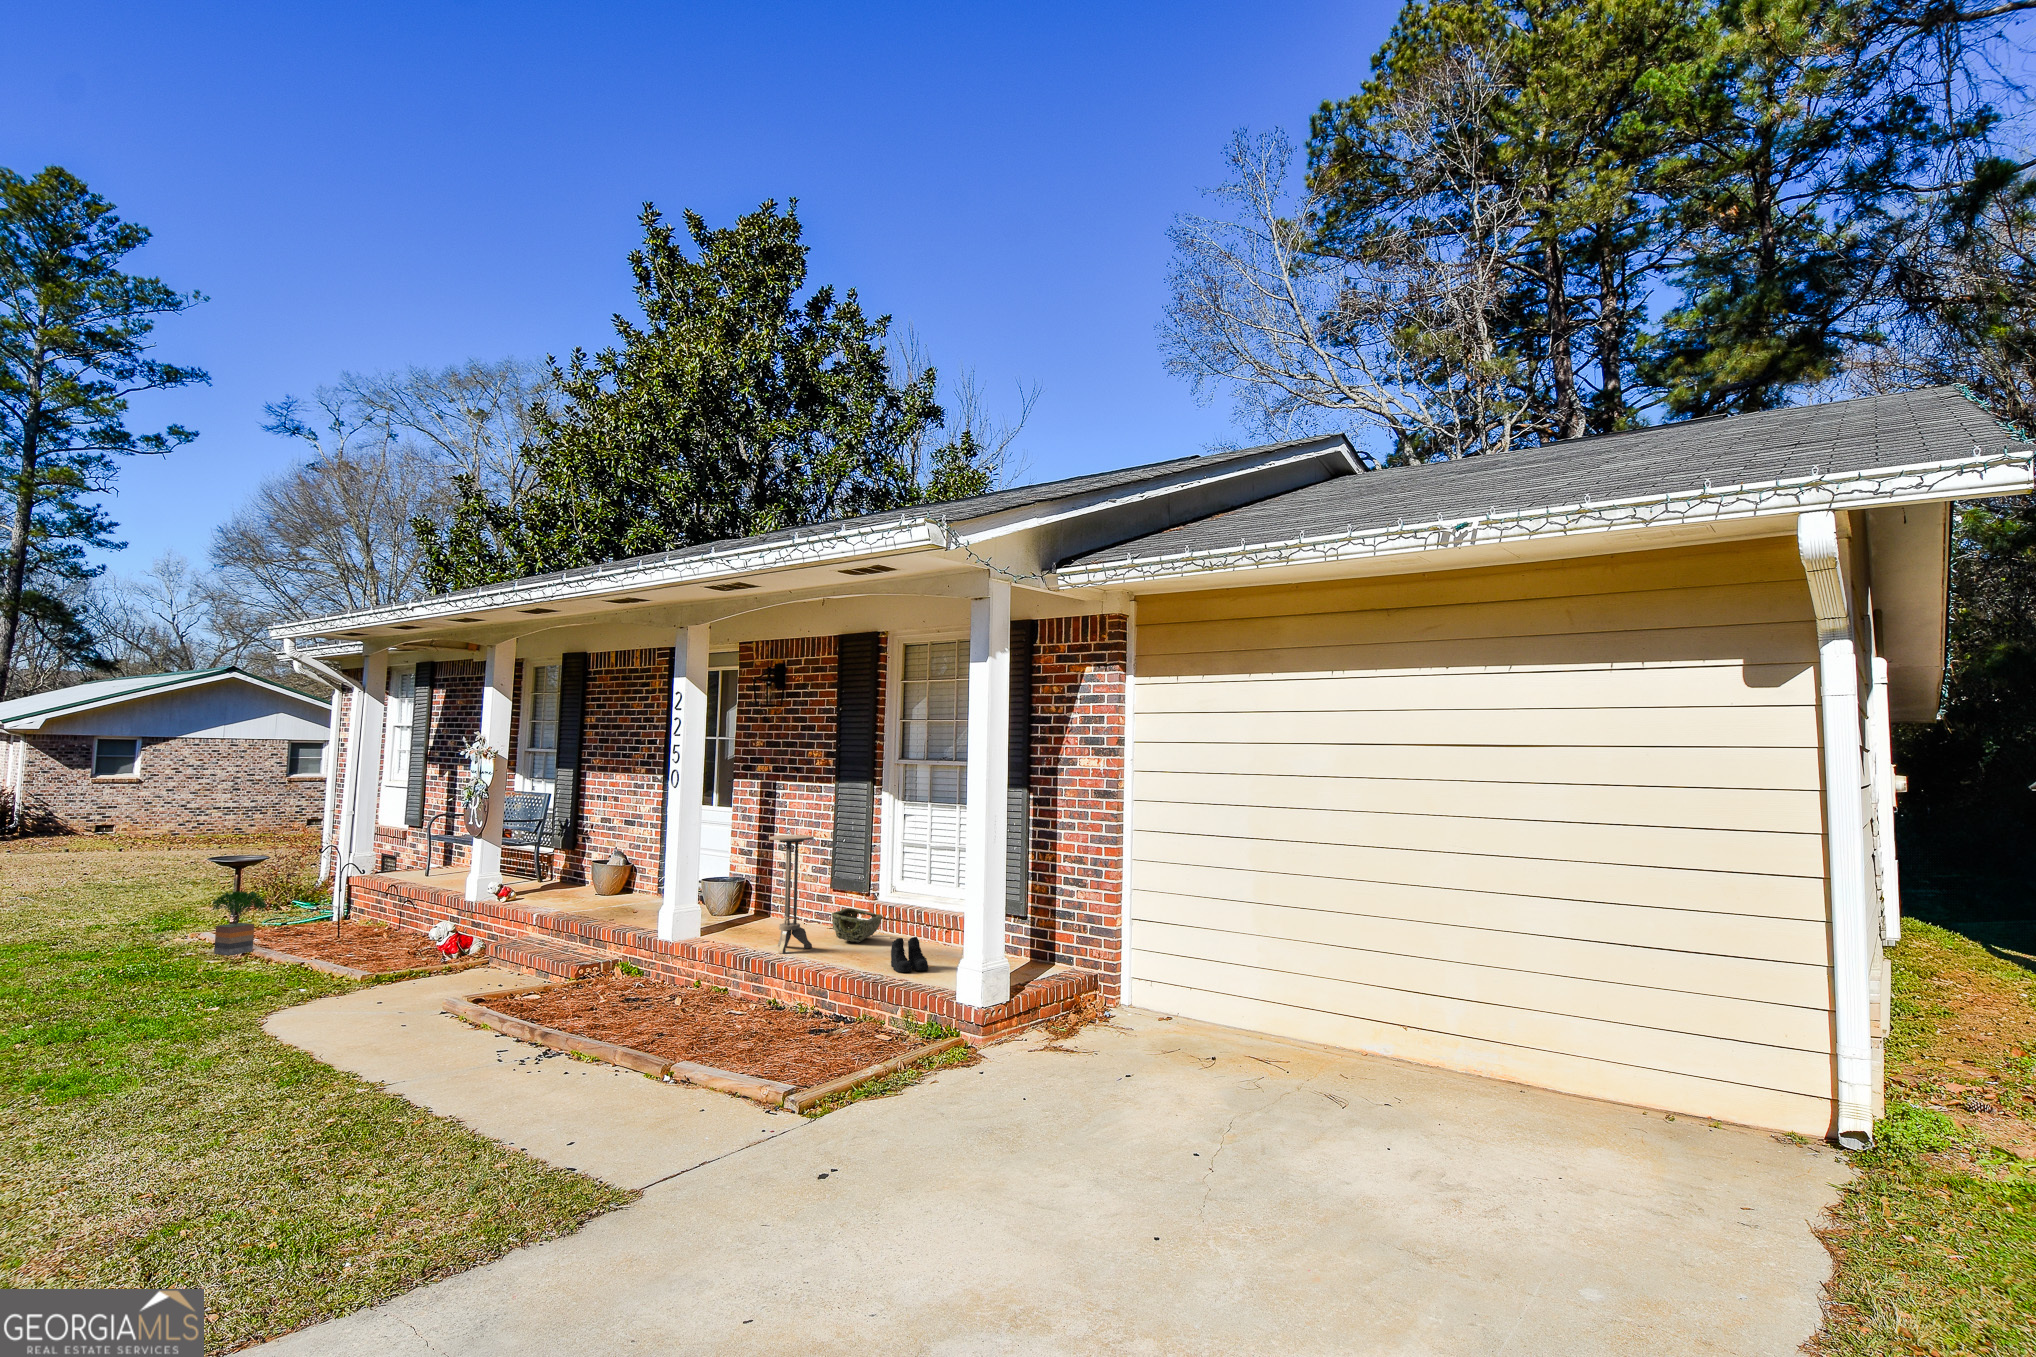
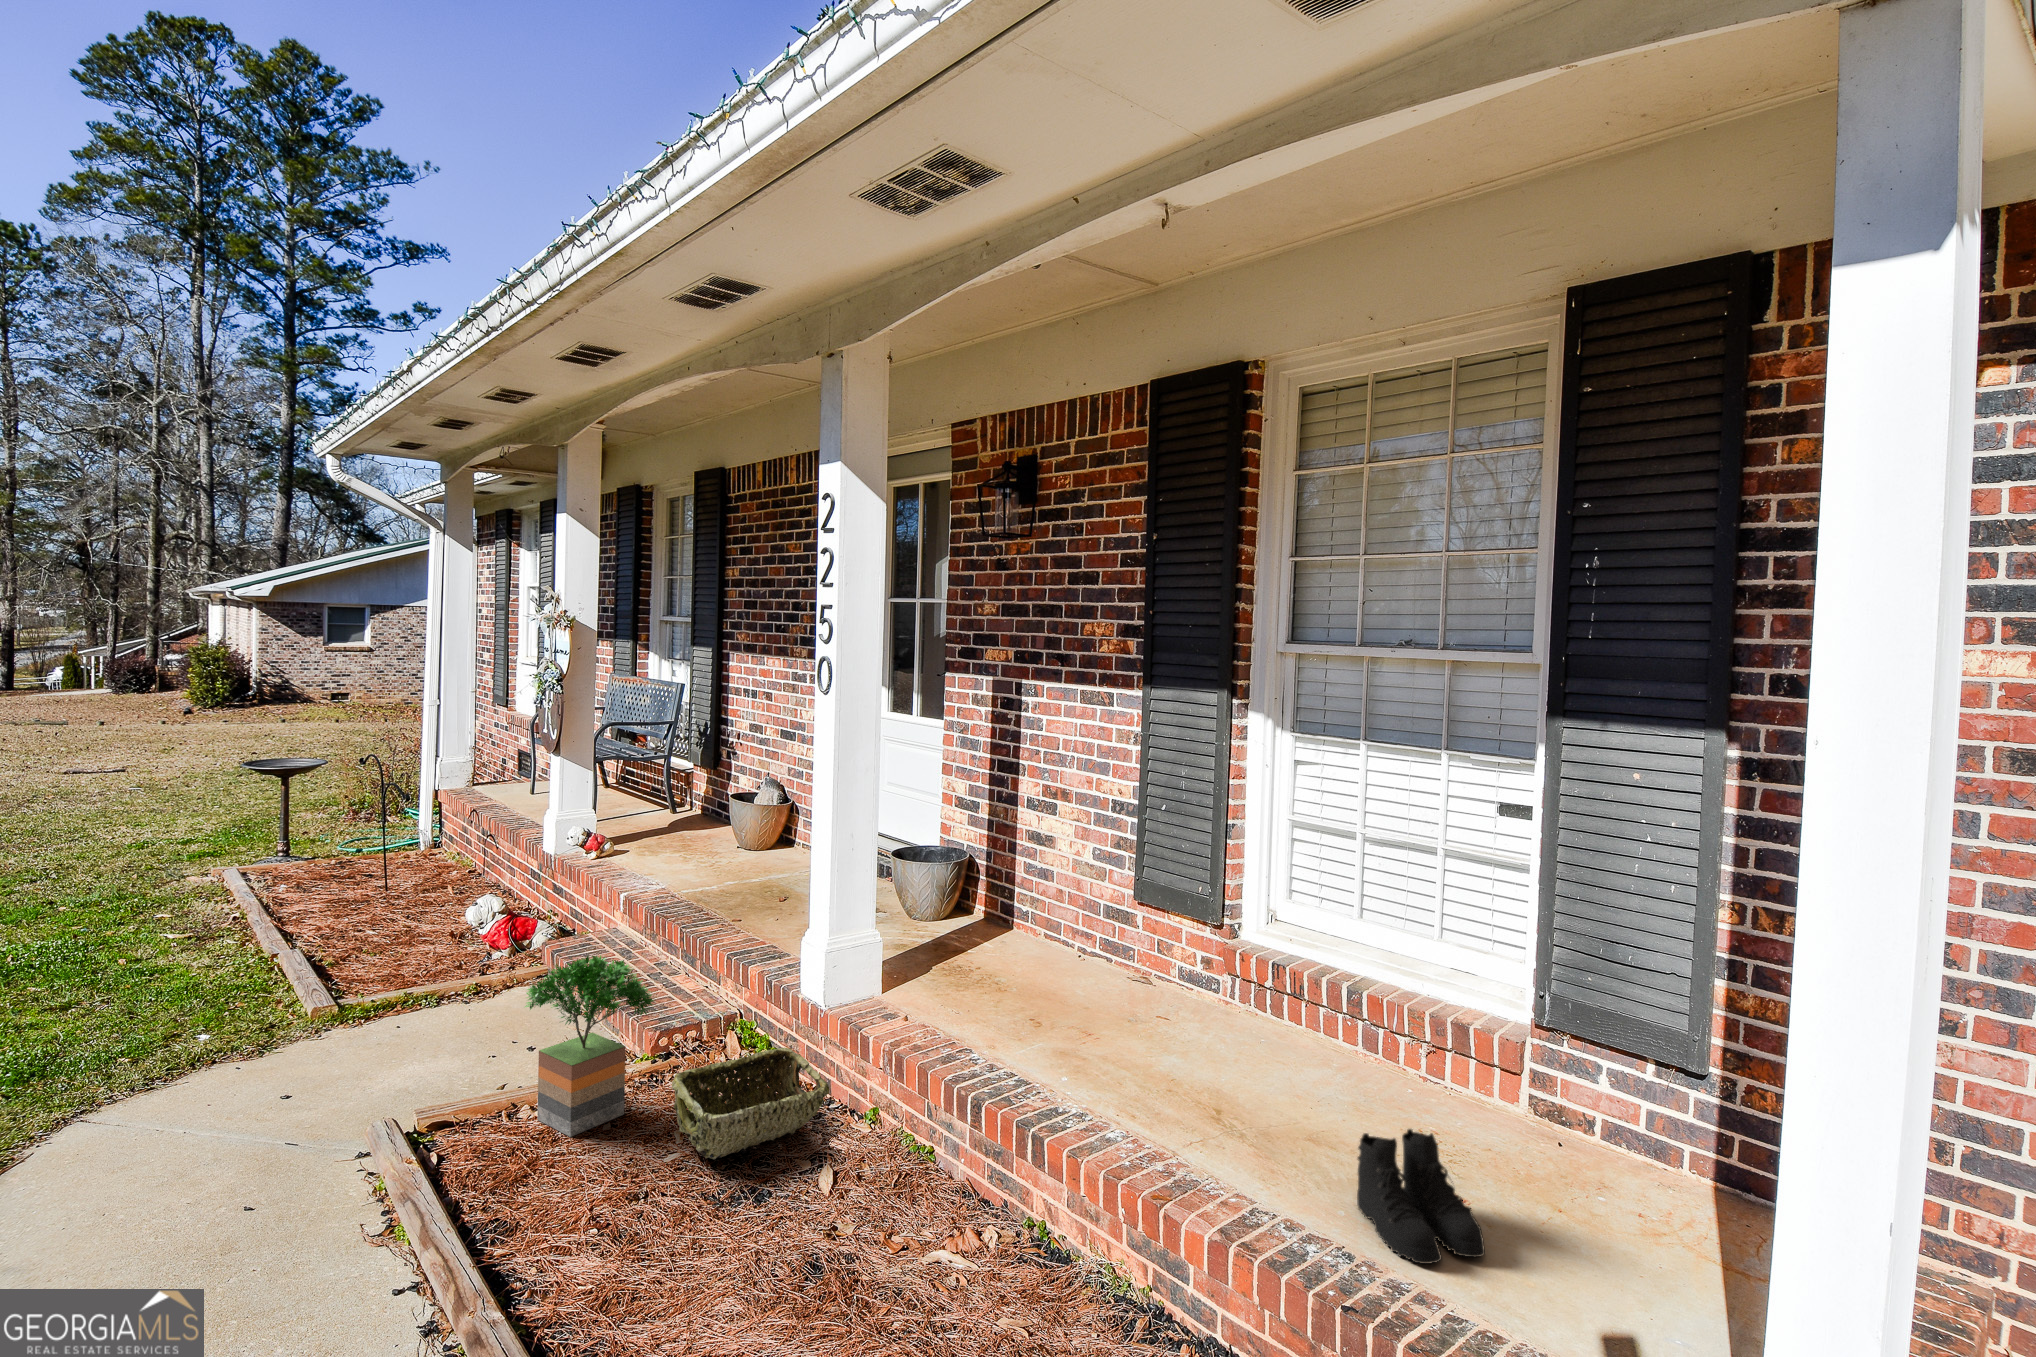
side table: present [769,835,814,954] -> none [1018,804,1121,1093]
potted tree: present [213,891,267,955] -> present [525,956,654,1137]
woven basket: present [831,908,883,942] -> present [672,1048,829,1159]

